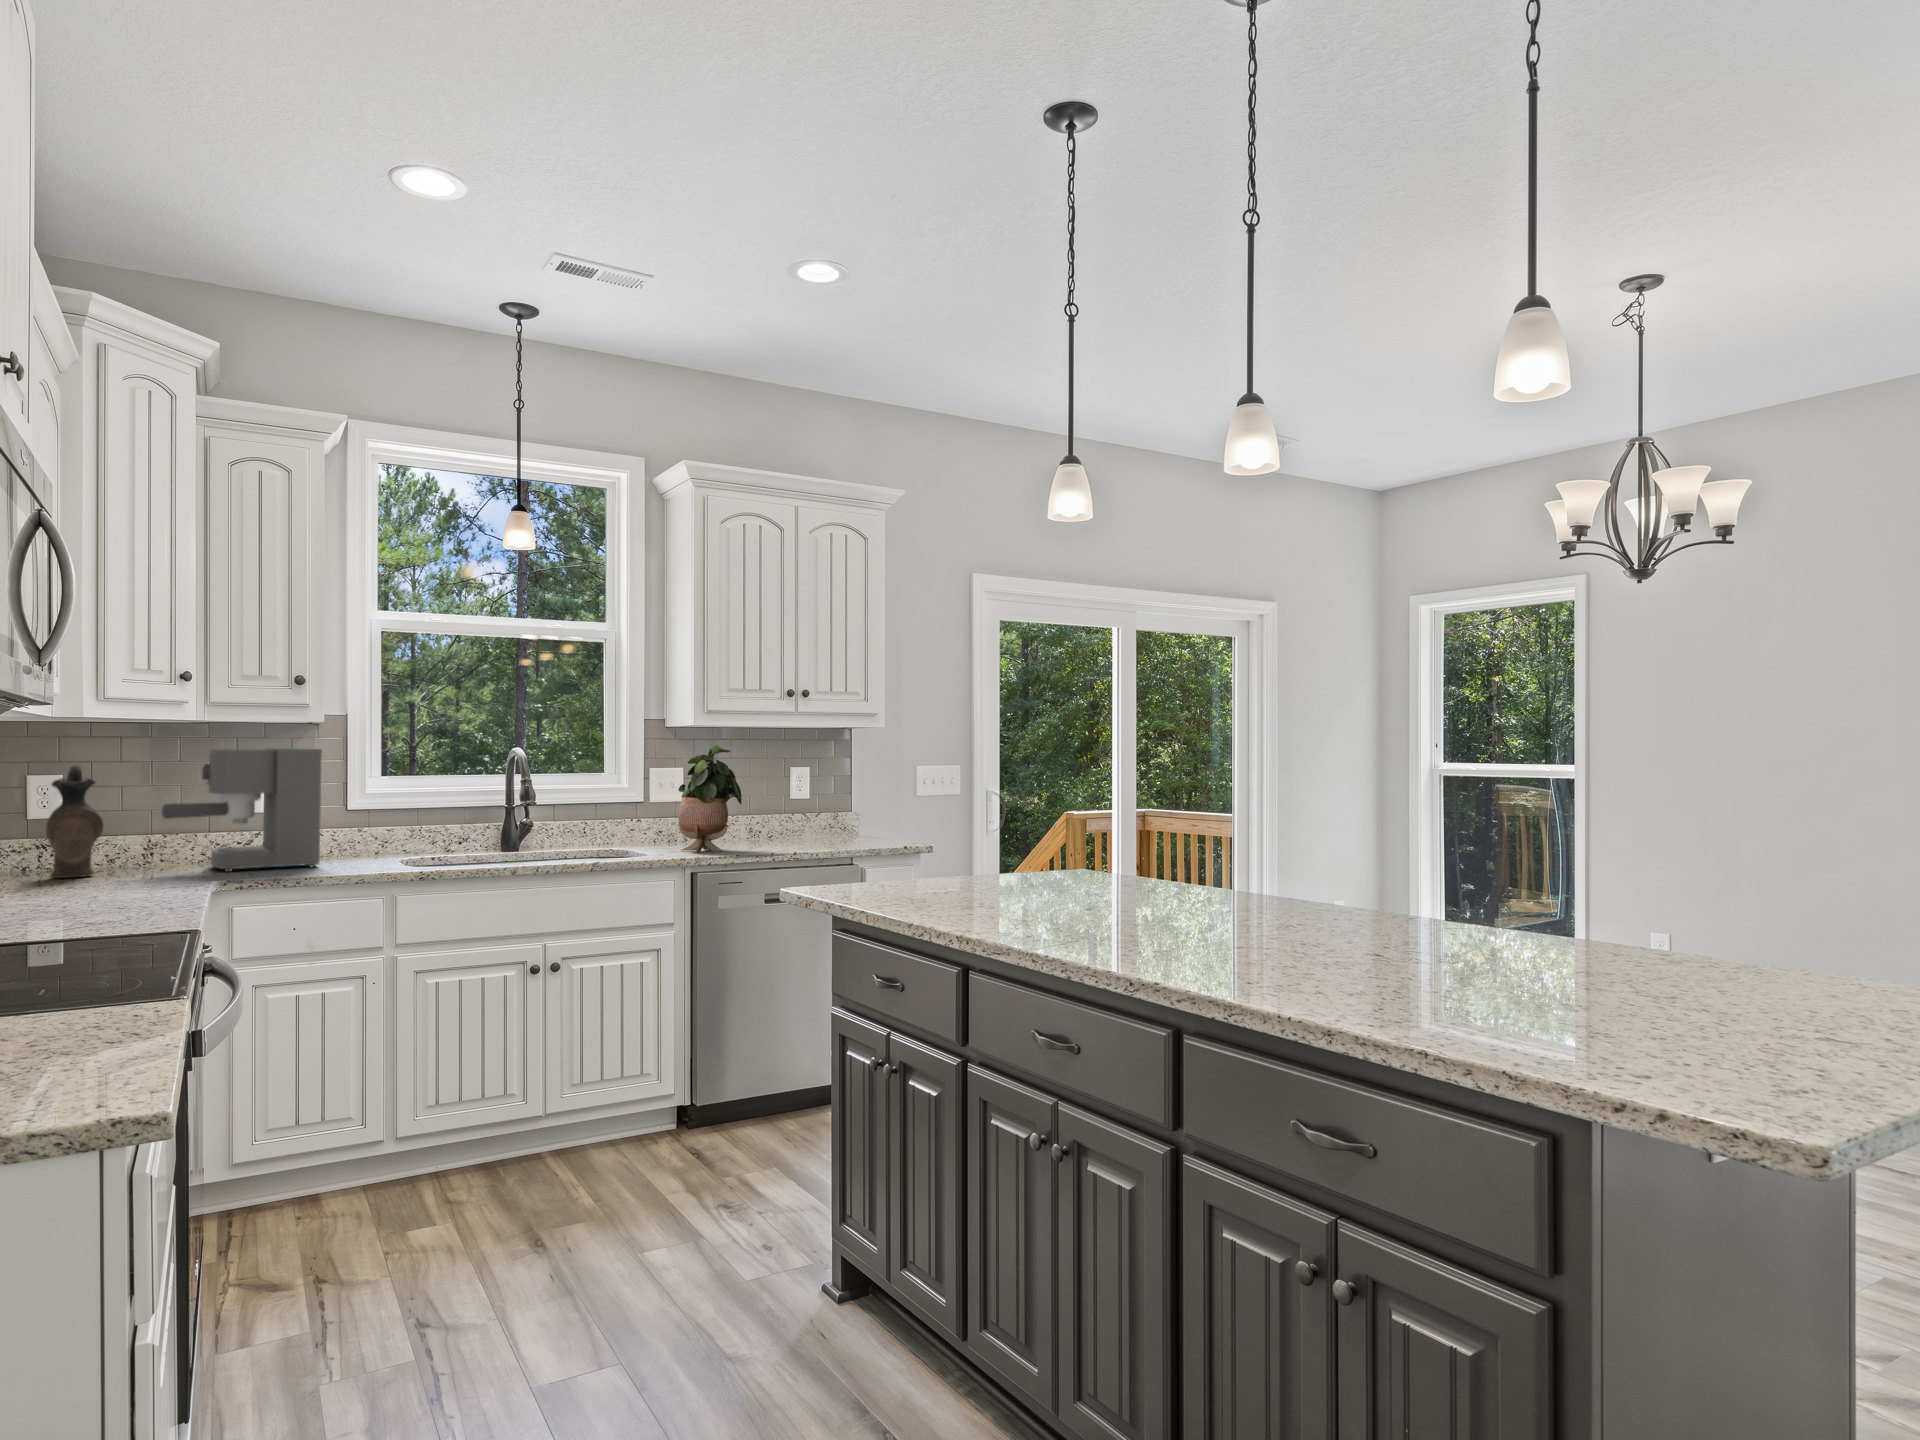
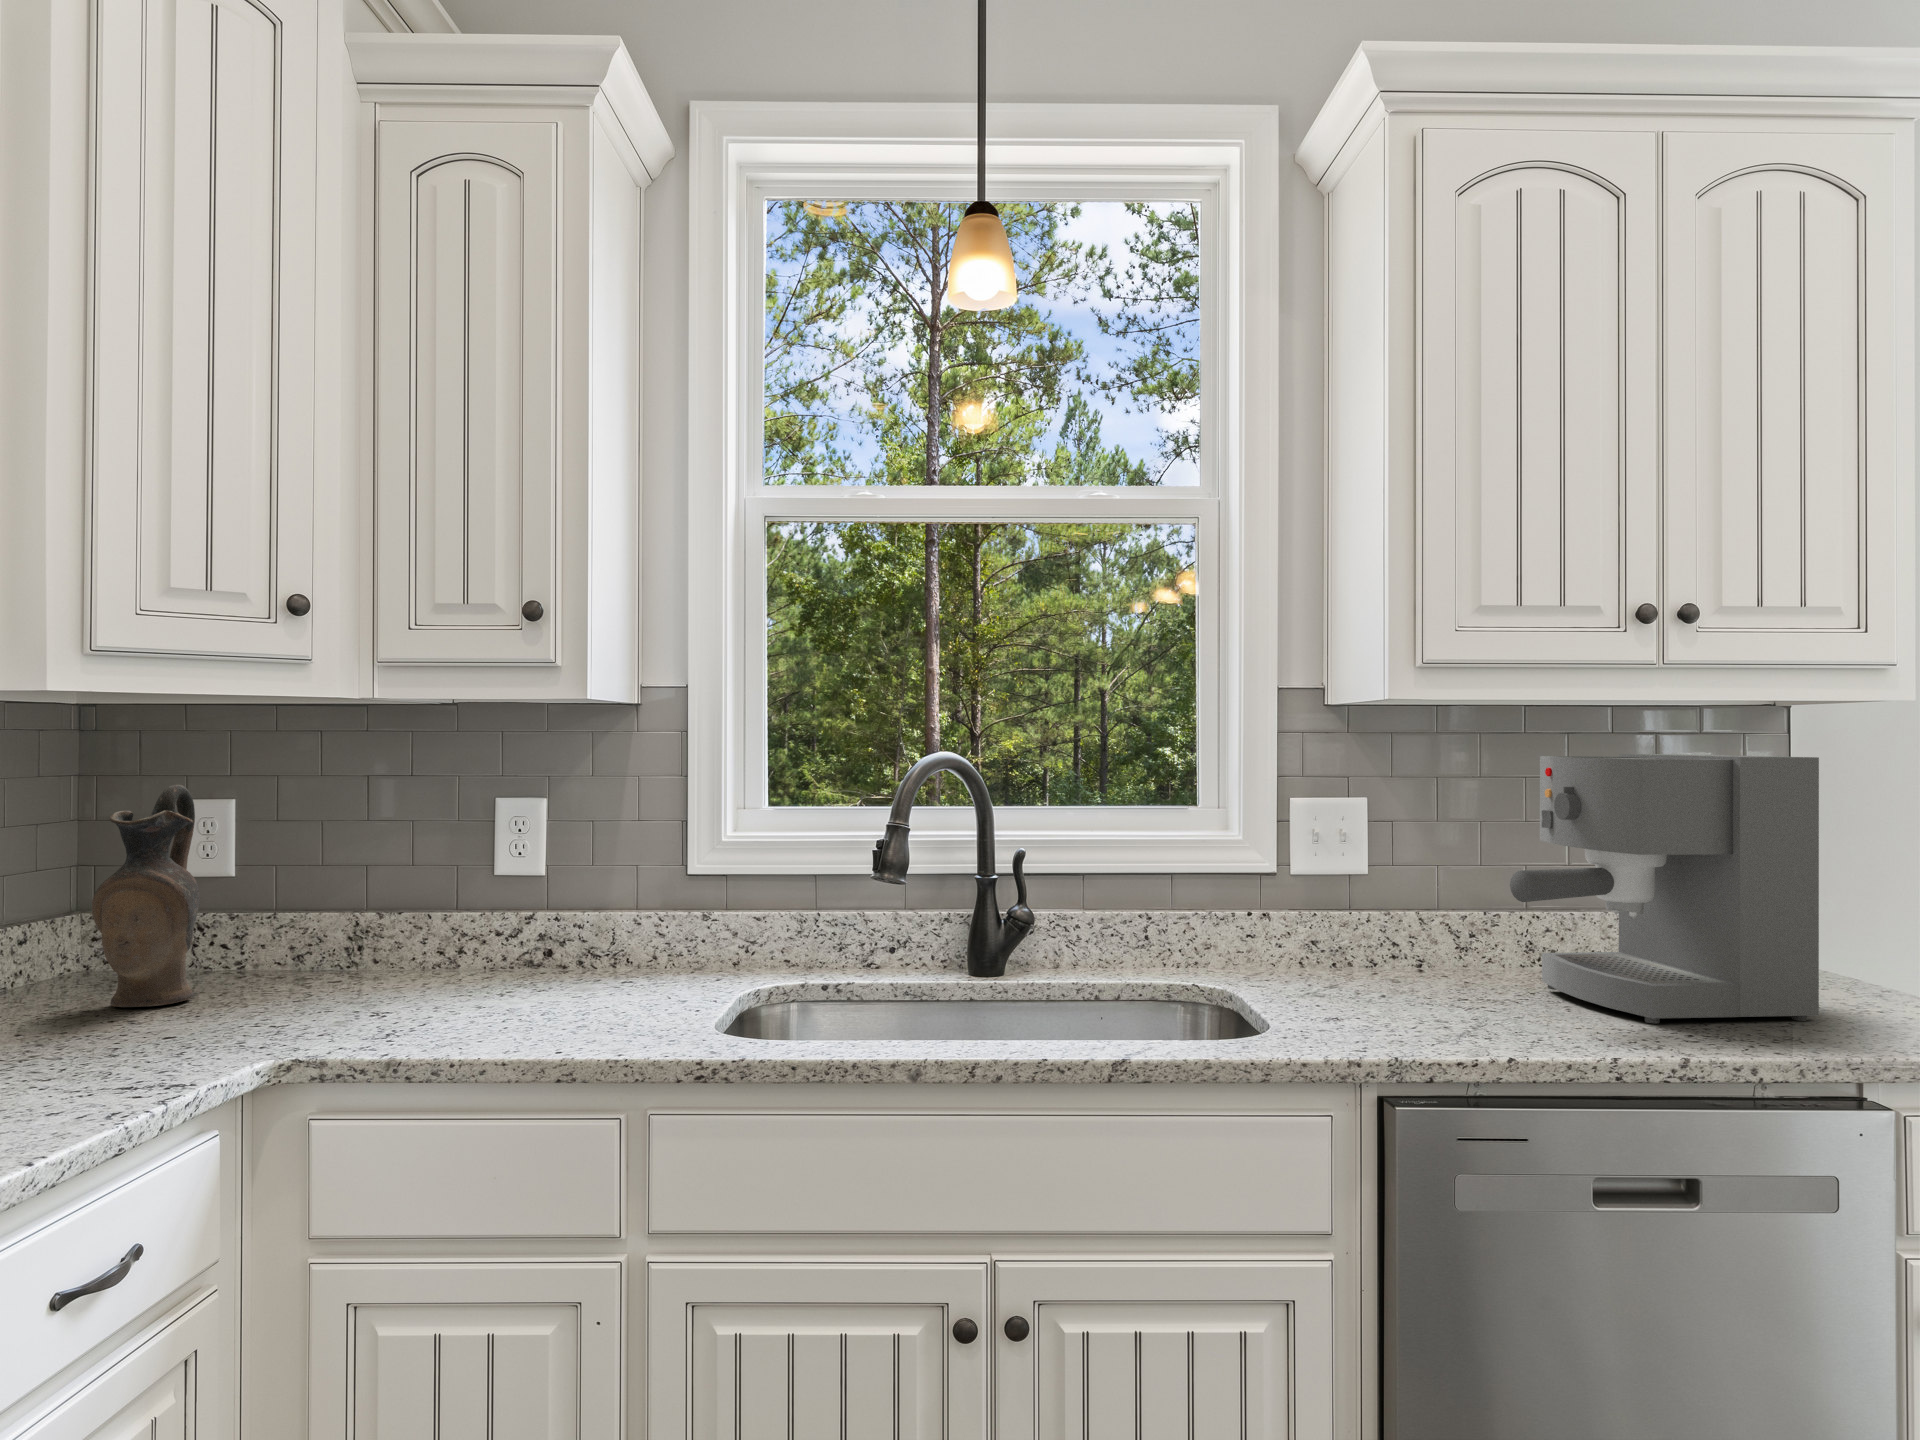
potted plant: present [678,745,742,853] -> none [1347,751,1523,1040]
coffee maker: present [162,748,322,872] -> present [1510,754,1819,1024]

